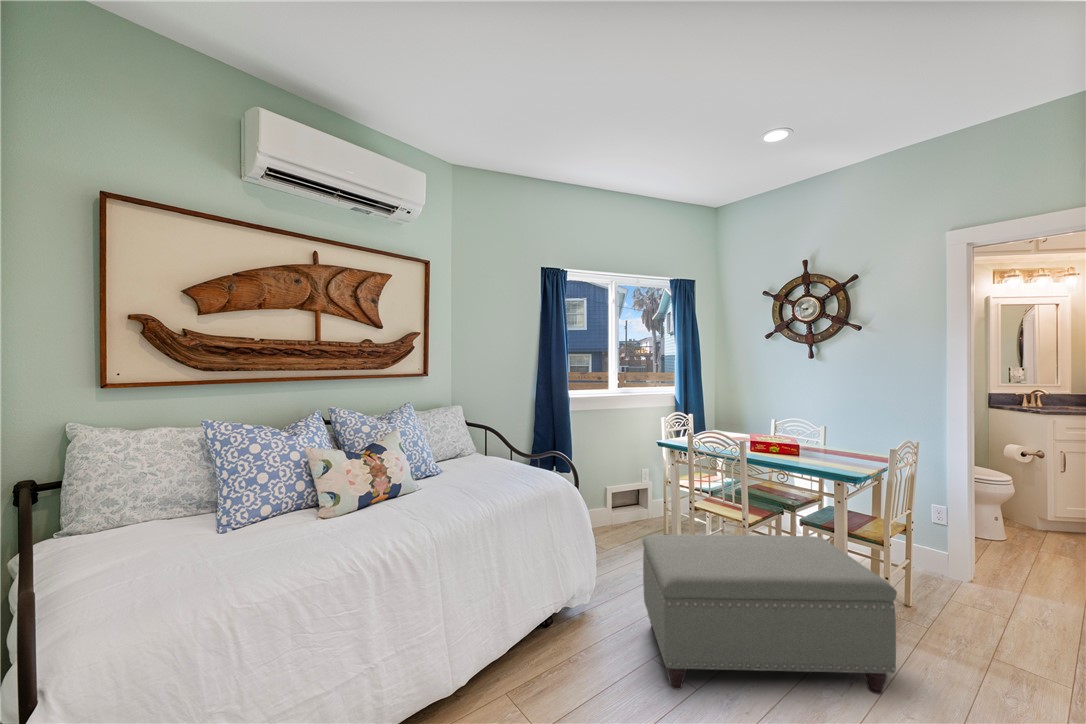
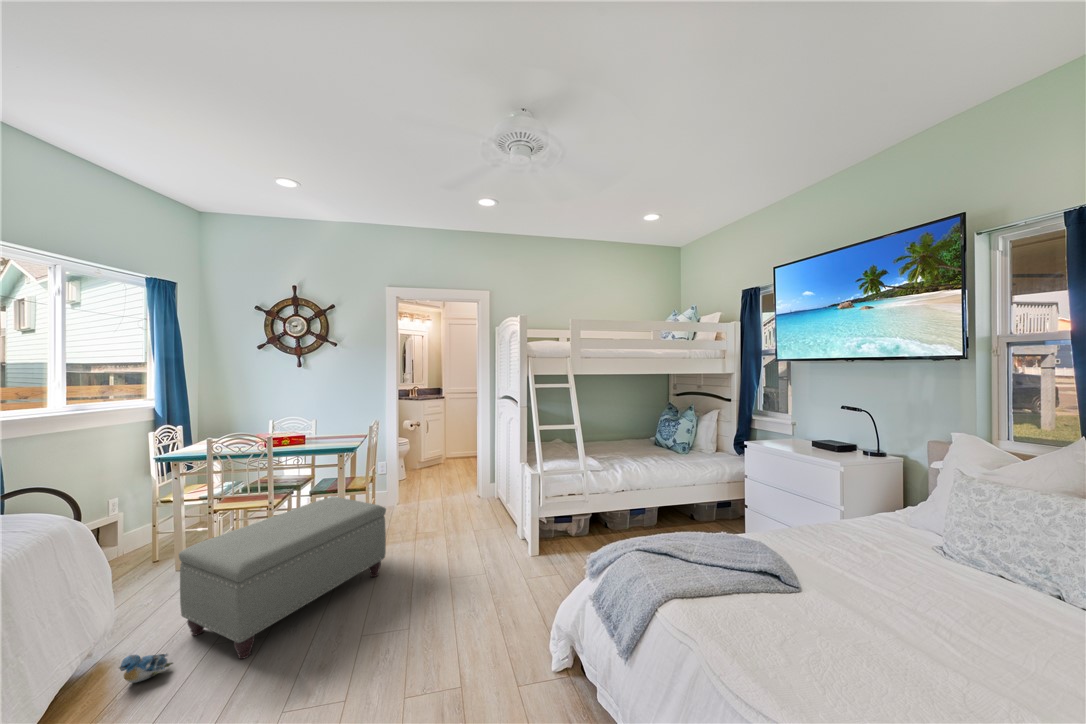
plush toy: none [589,615,624,649] -> present [119,654,173,683]

